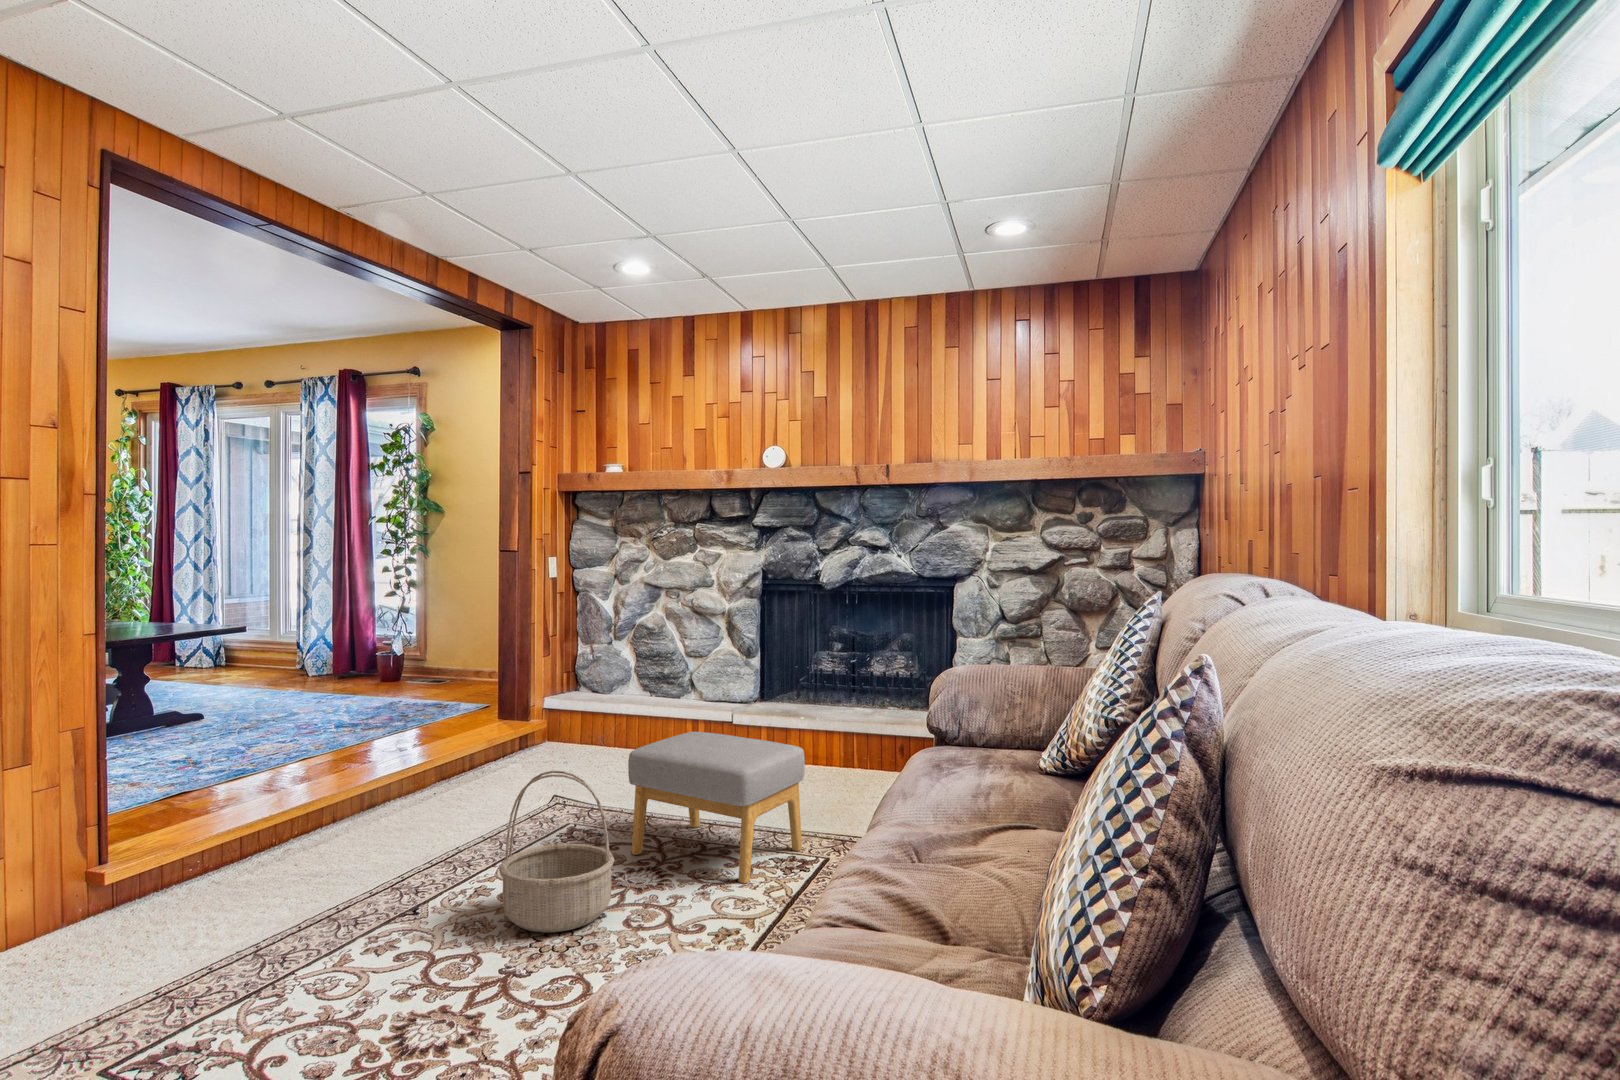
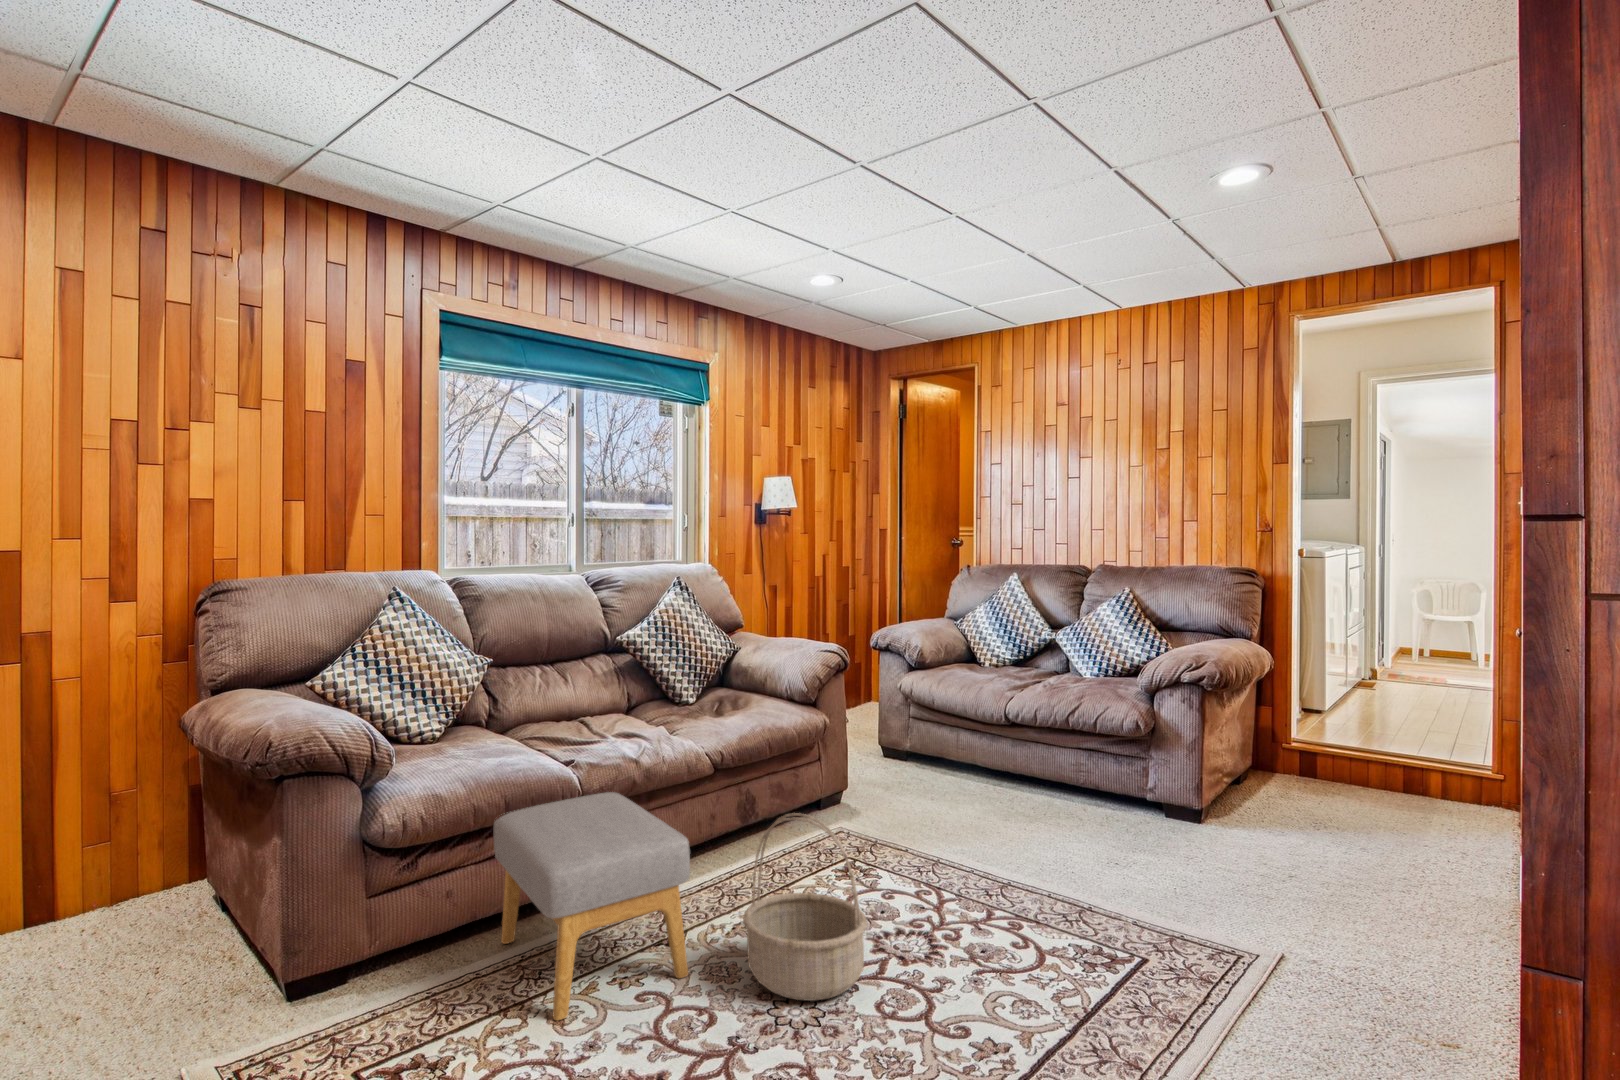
footstool: present [628,732,805,883] -> present [494,792,690,1020]

